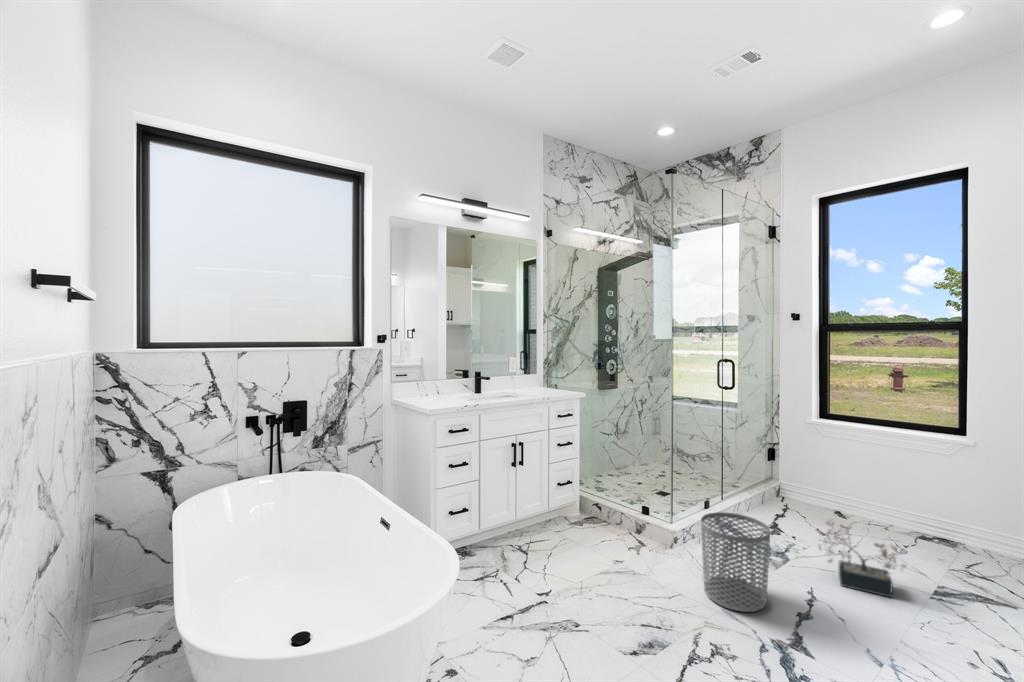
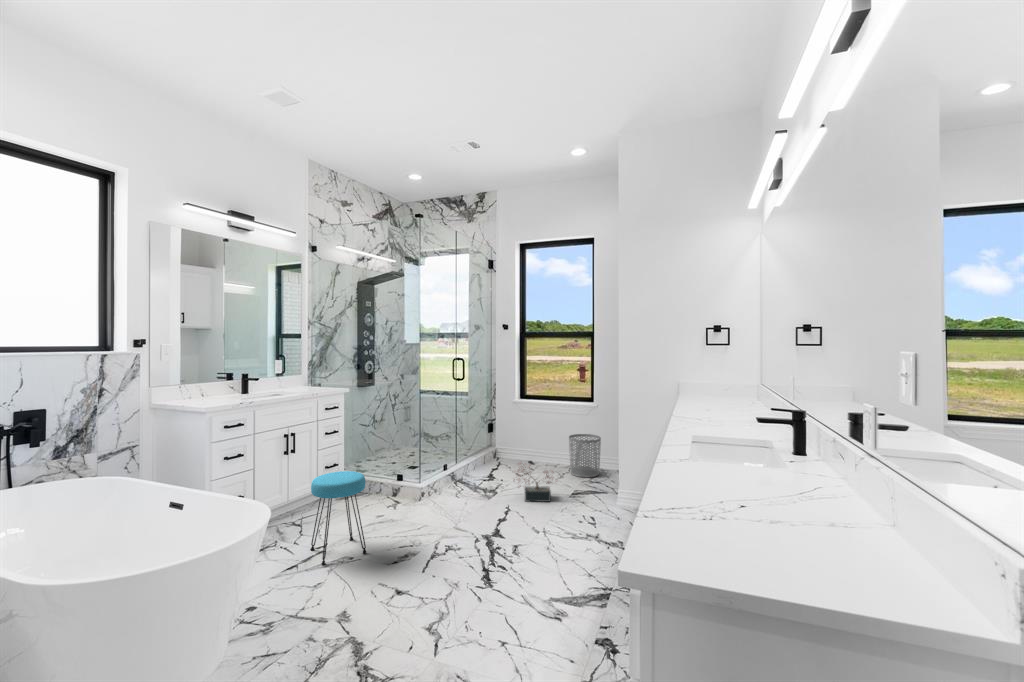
stool: none [532,502,598,623] -> present [310,471,366,564]
waste bin: present [701,512,770,612] -> present [569,434,601,477]

